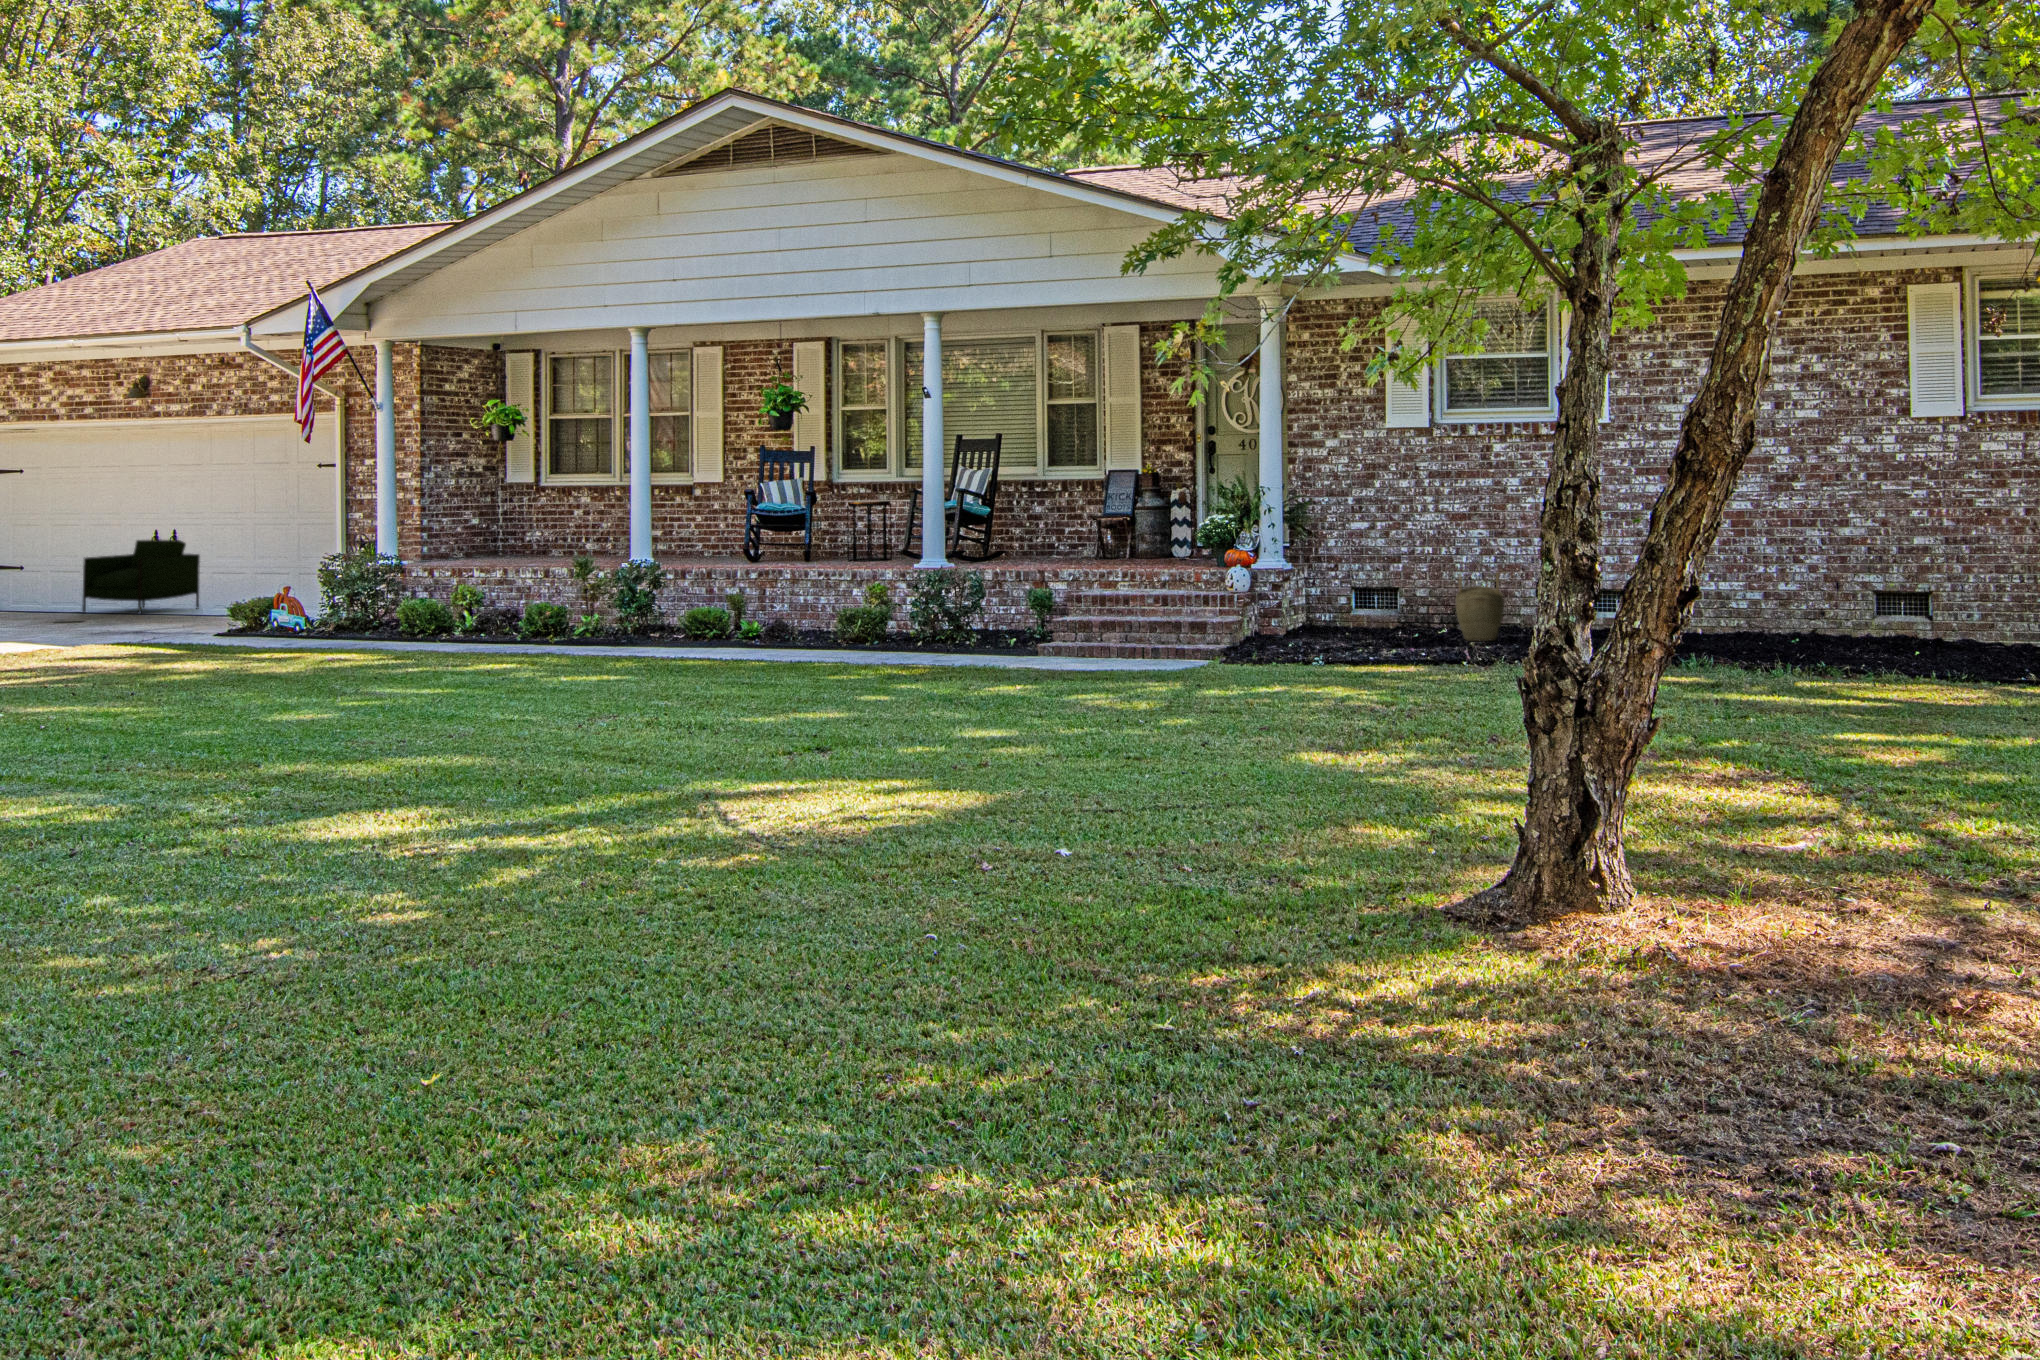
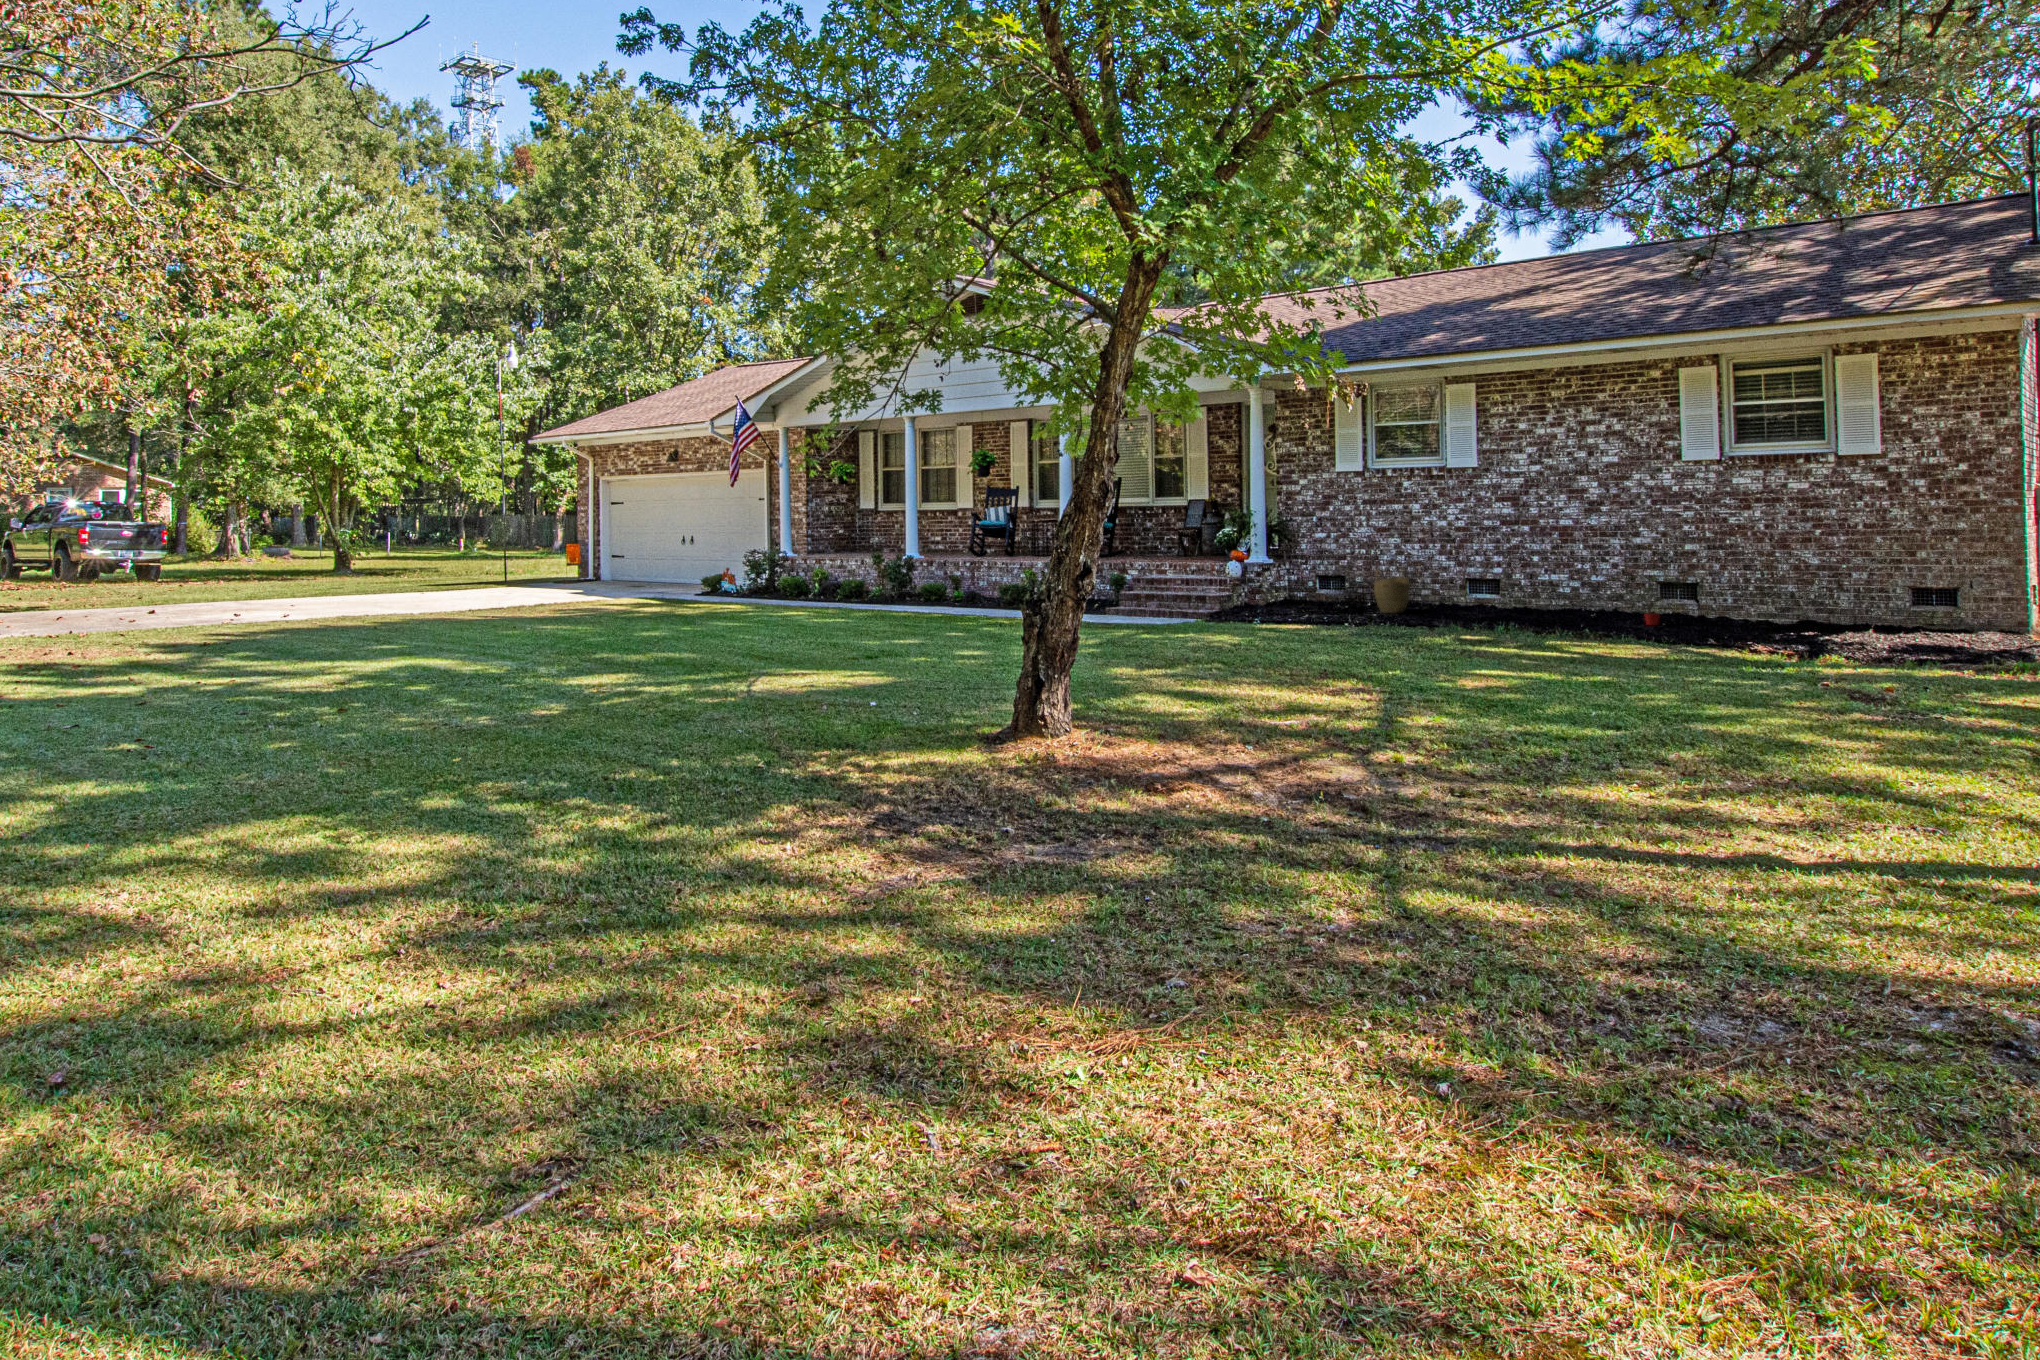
armchair: present [82,540,200,615] -> none [643,543,702,585]
potted plant: none [1833,578,1931,651] -> present [1623,575,1681,625]

